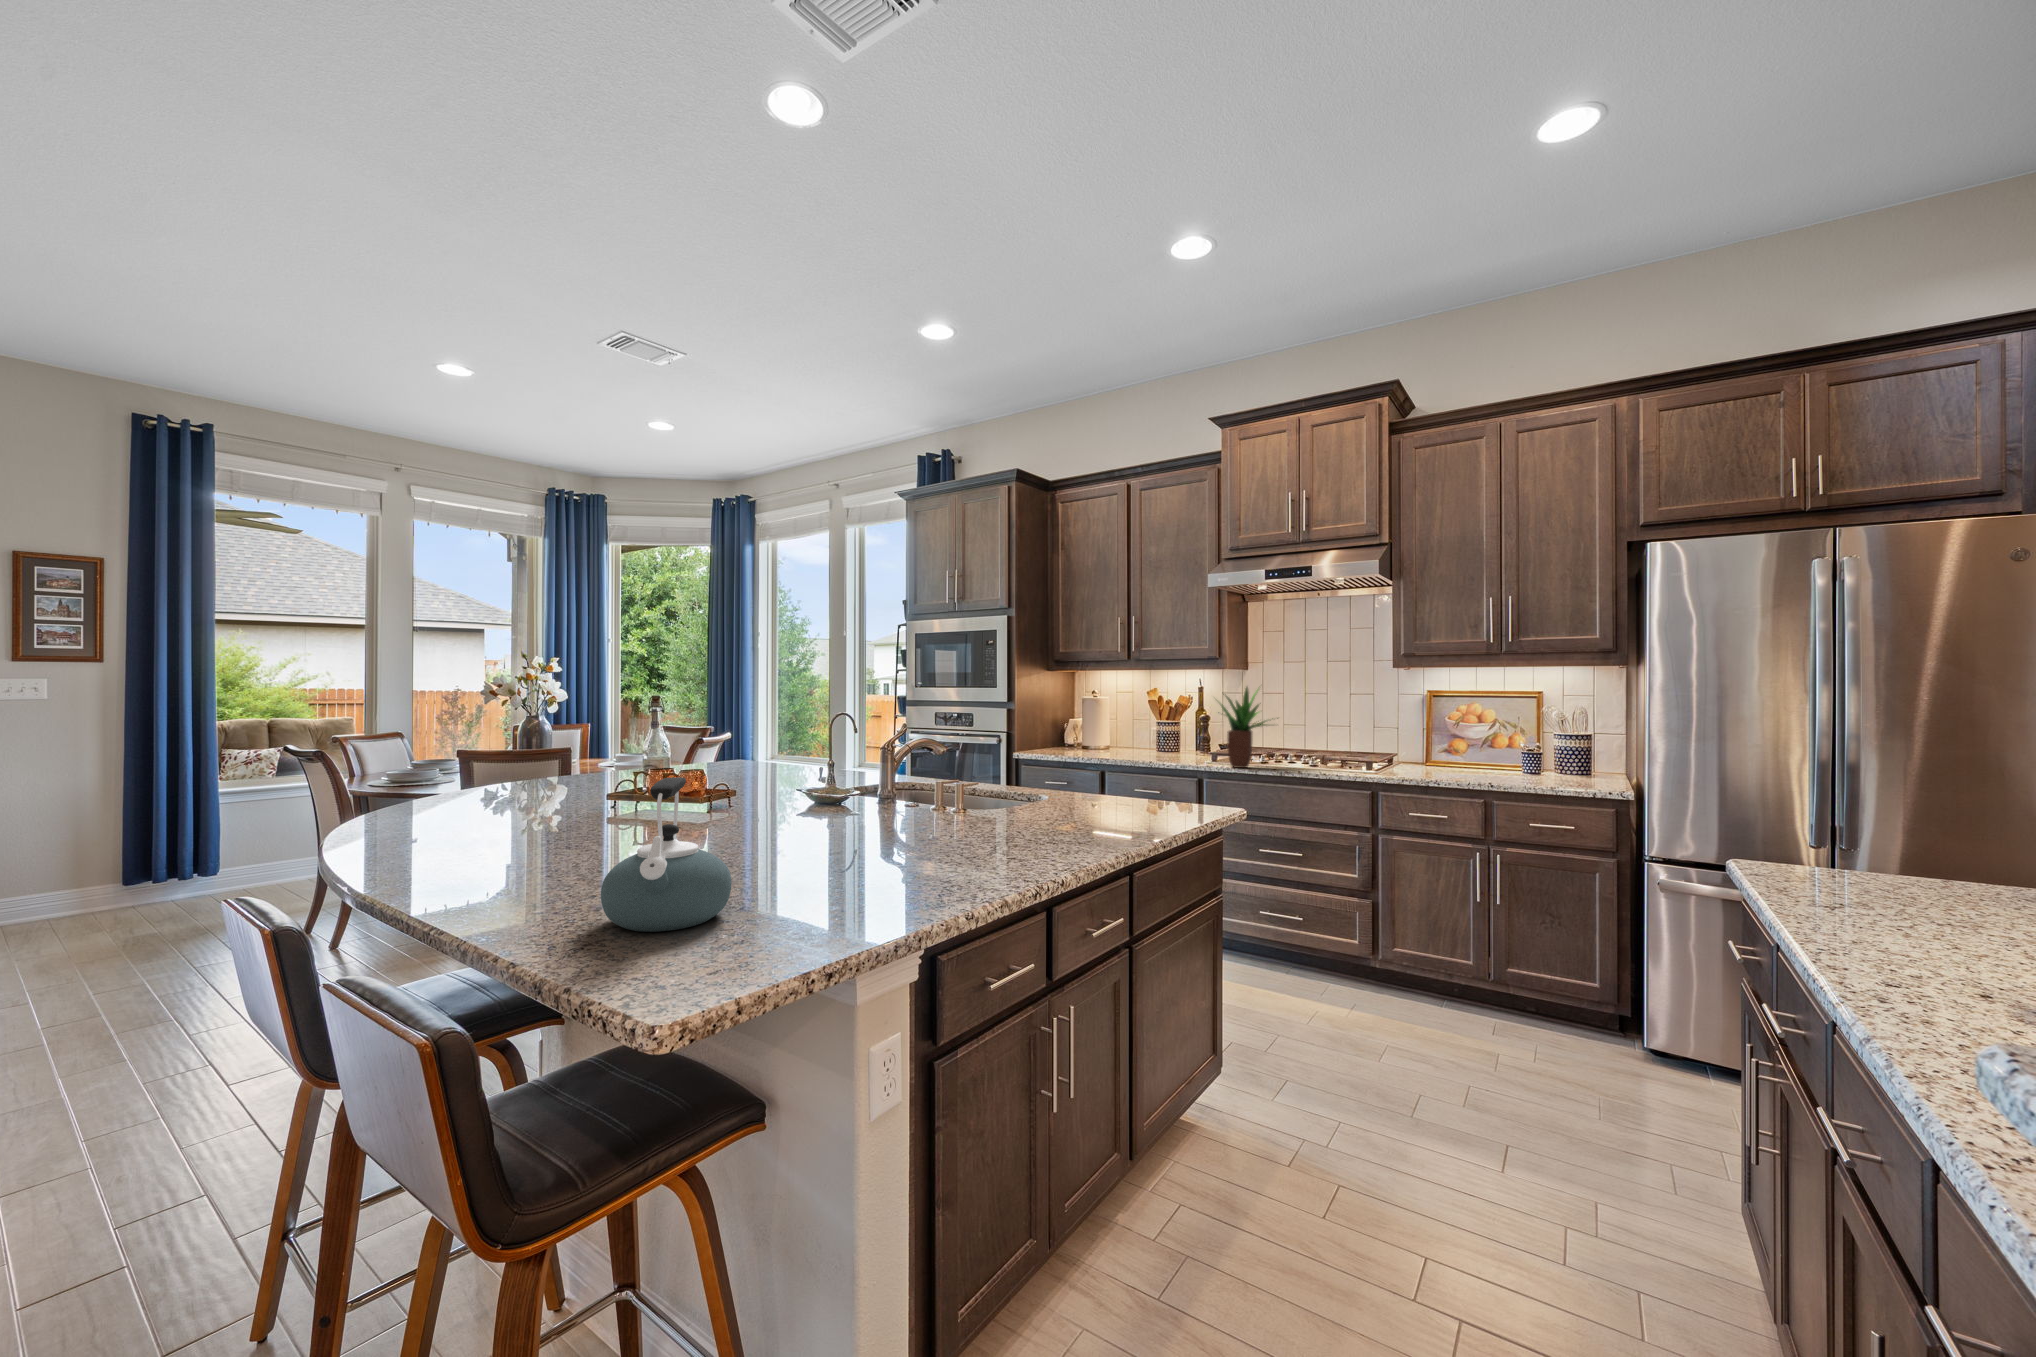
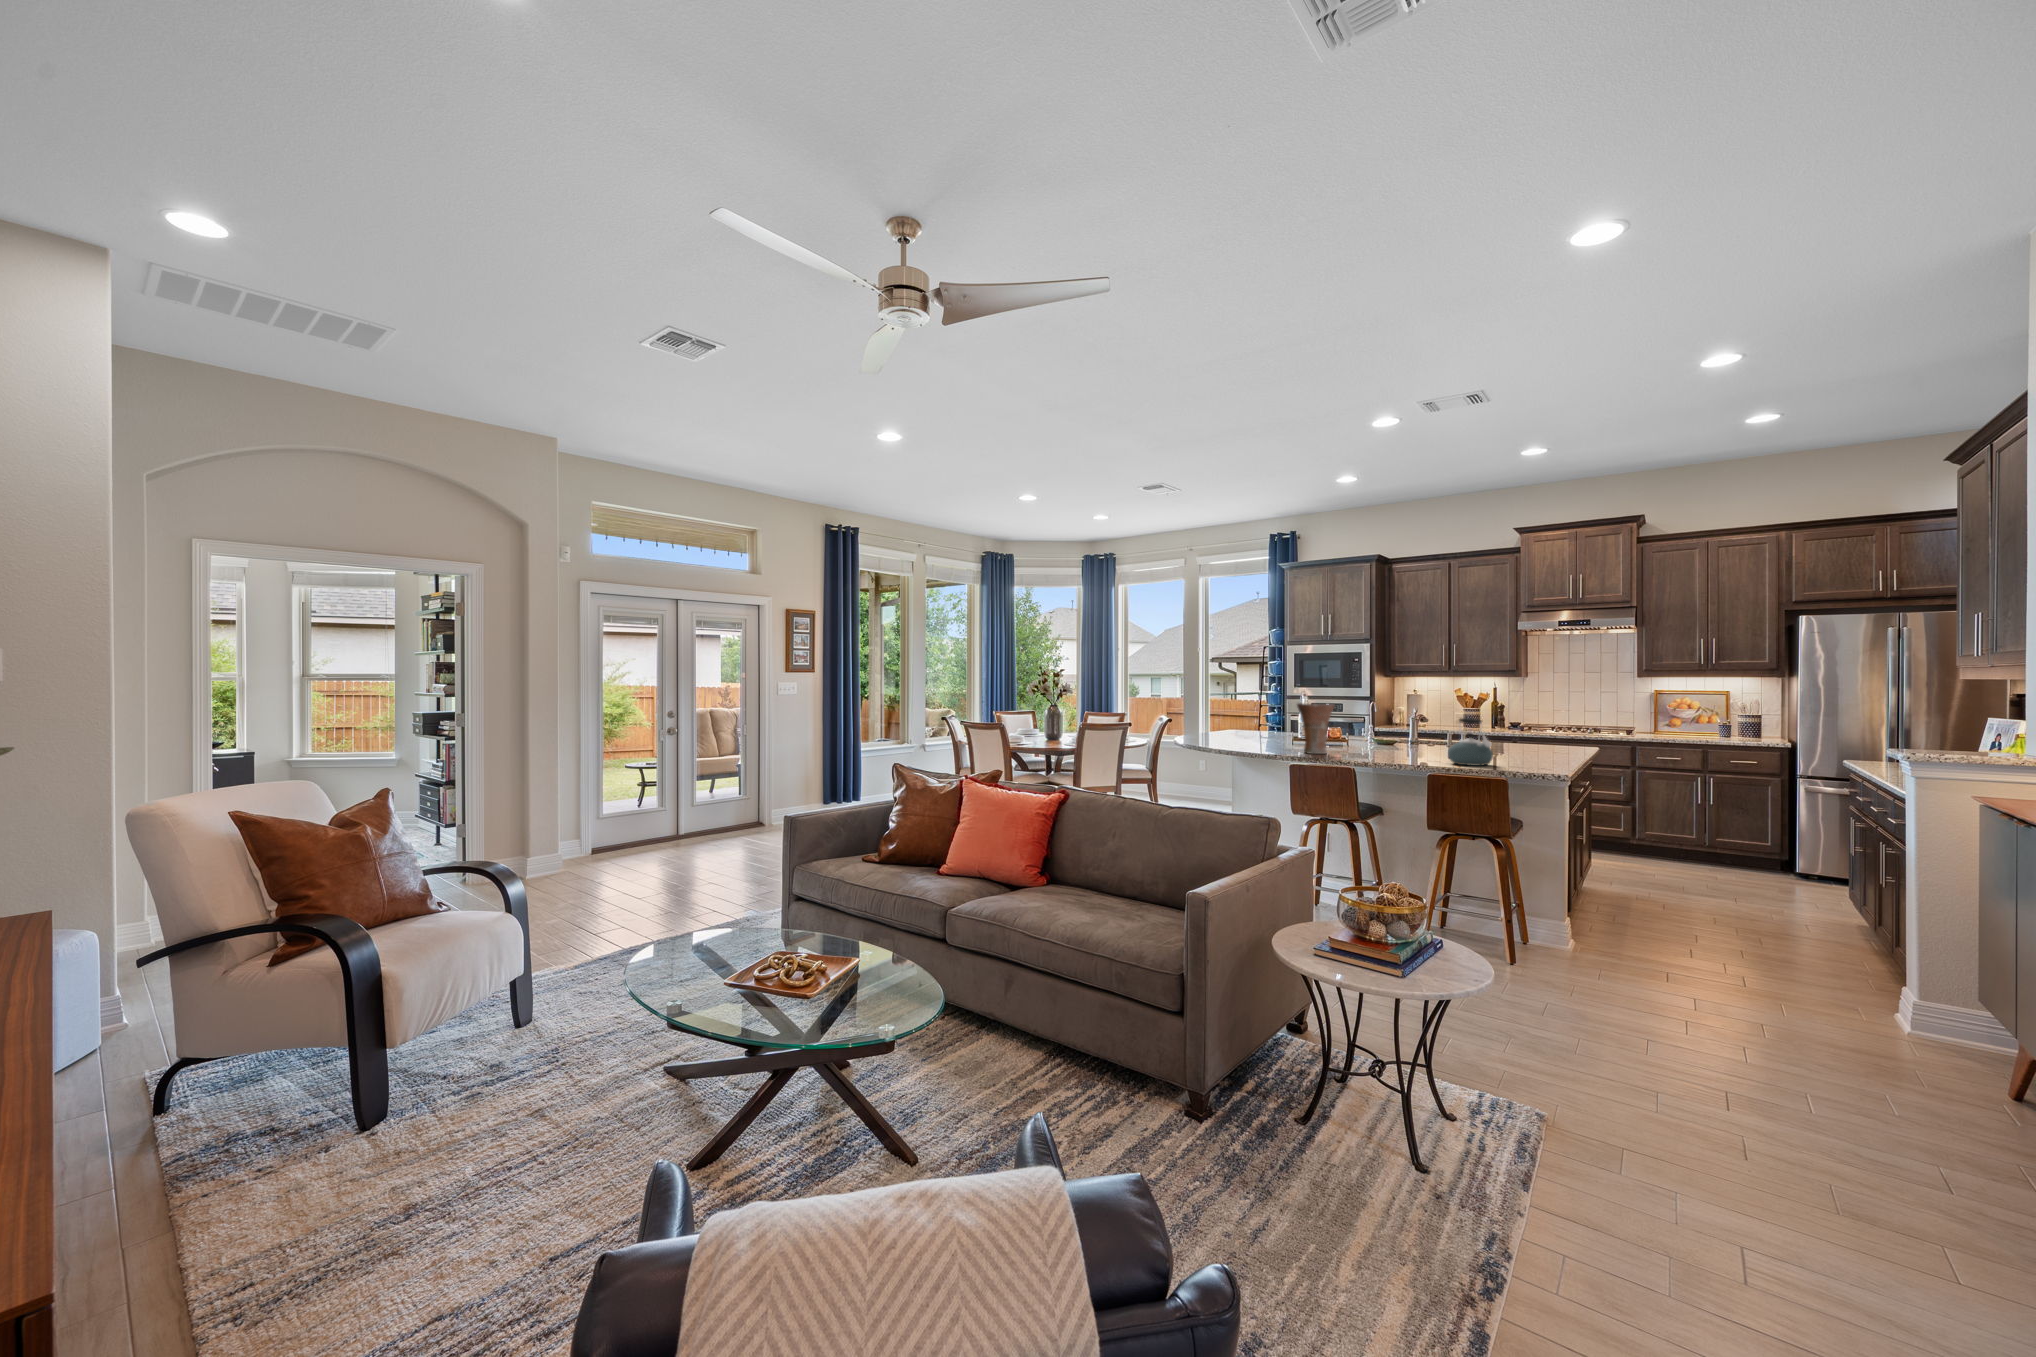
potted plant: present [1220,687,1278,768] -> none [1515,686,1564,736]
vase: none [473,725,576,852] -> present [1297,703,1334,754]

